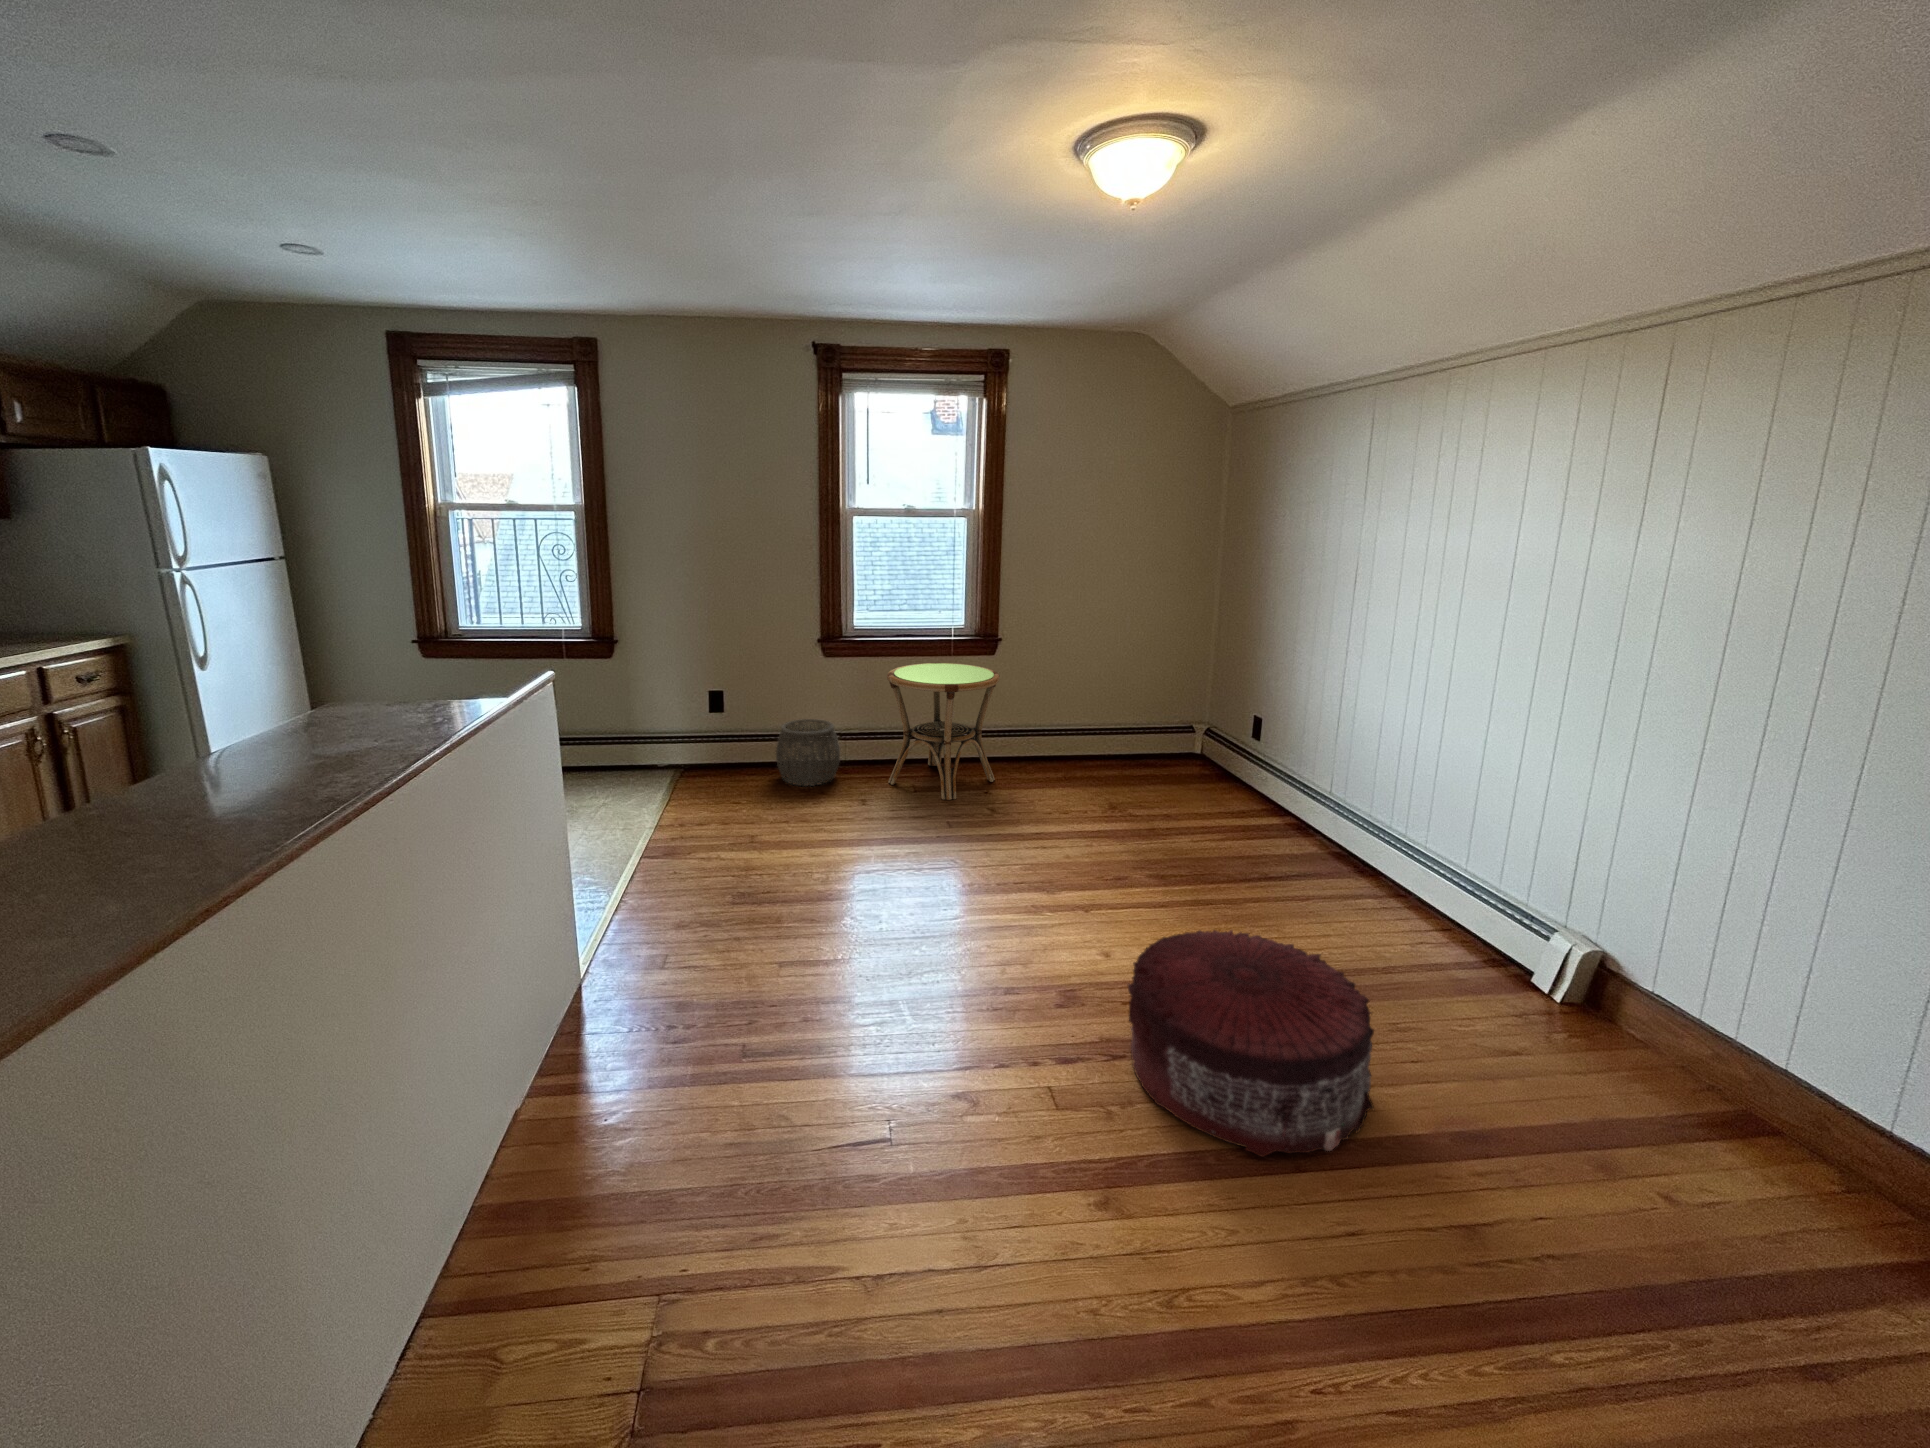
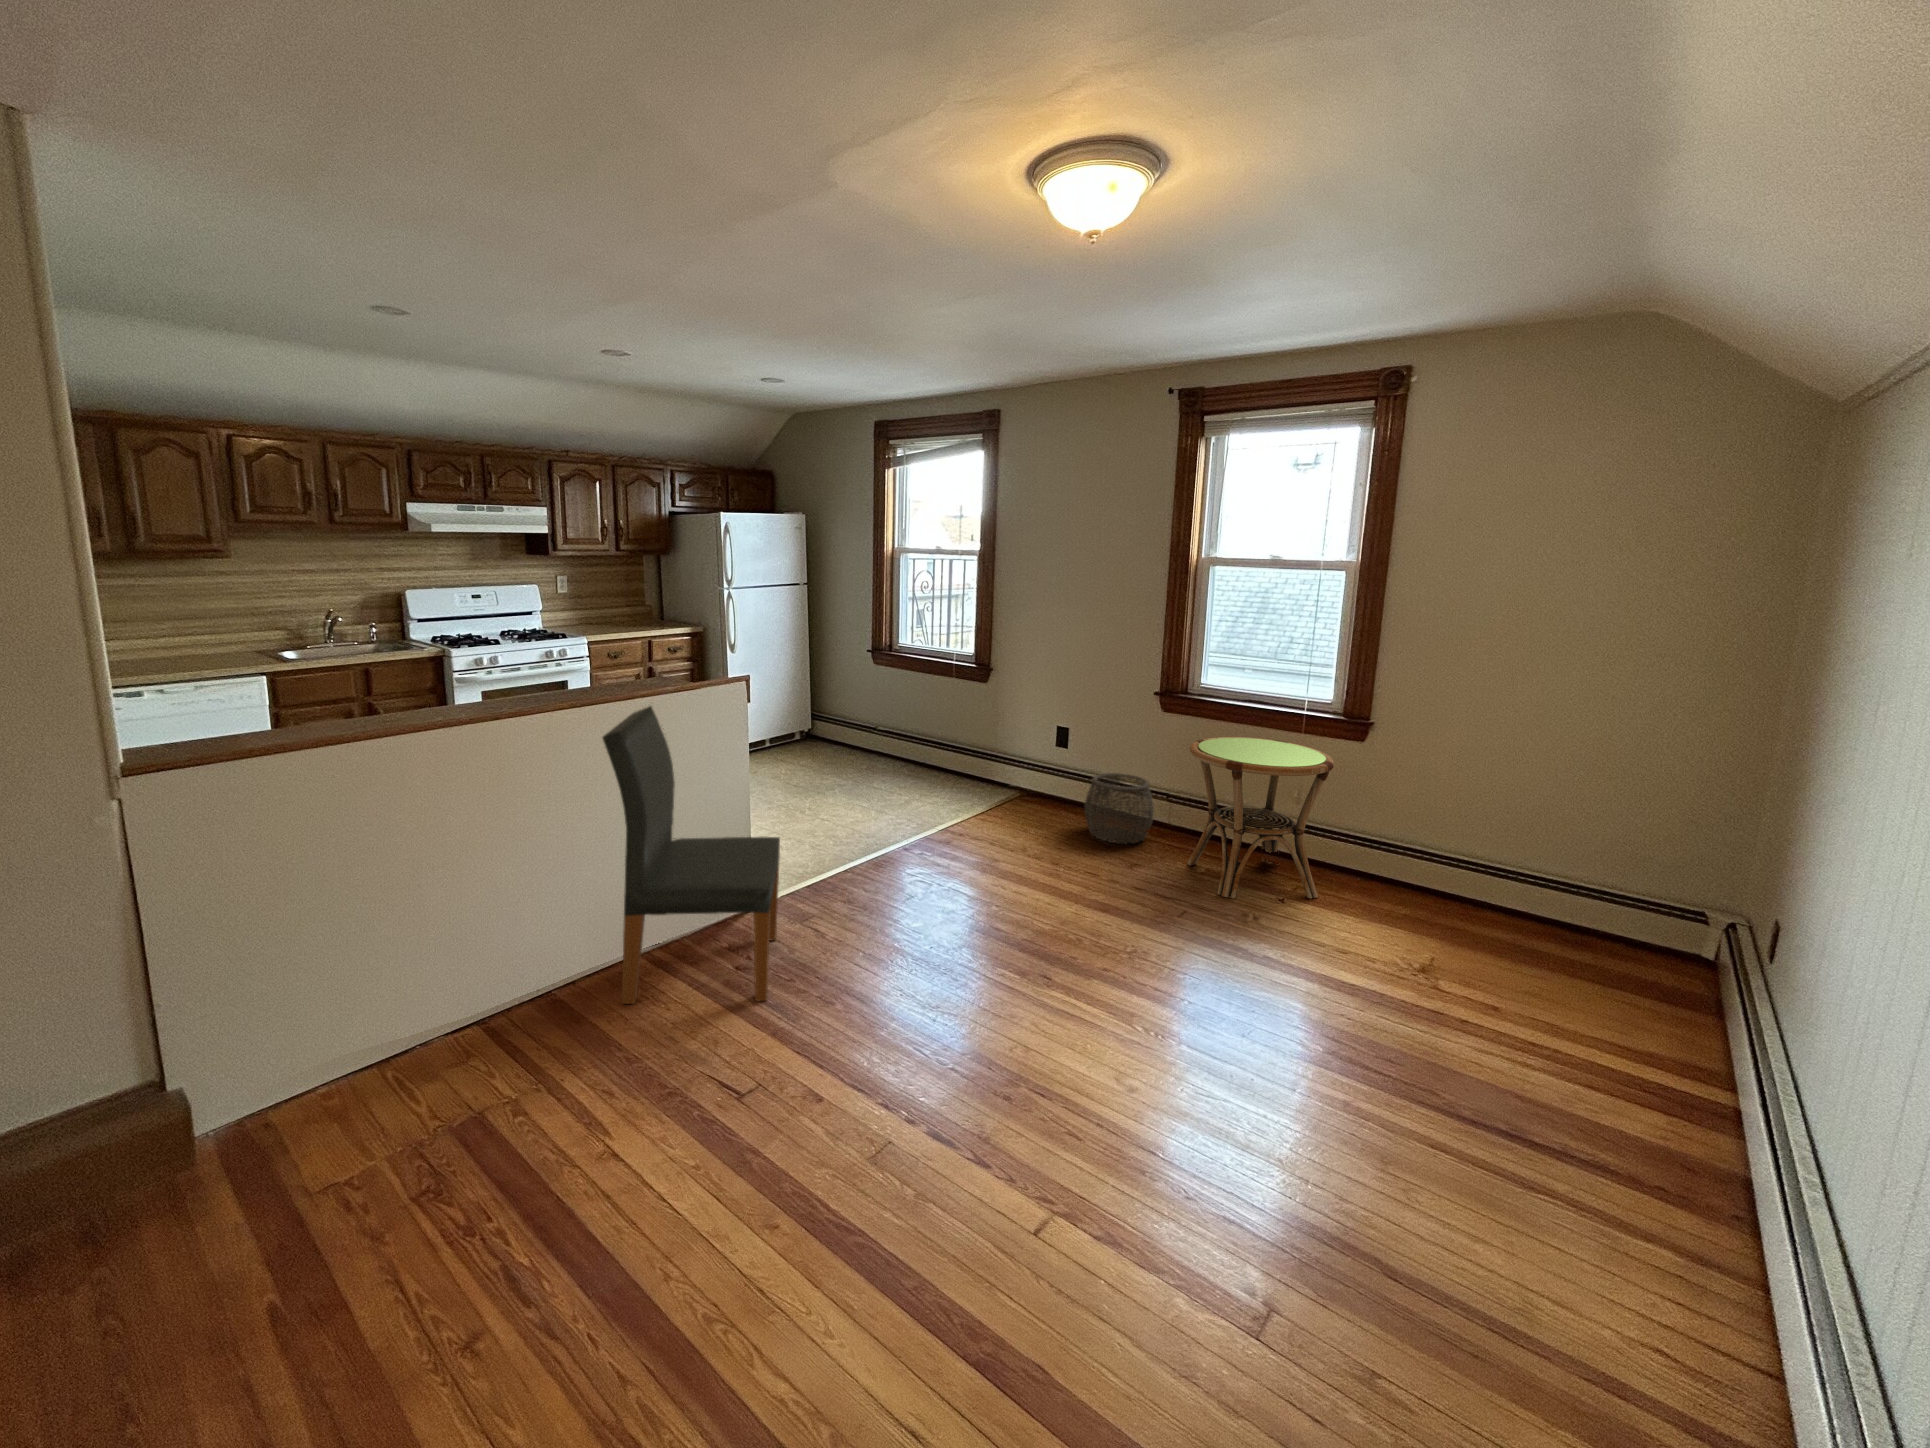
dining chair: none [469,745,776,1173] -> present [603,706,780,1004]
pouf: present [1128,930,1374,1157] -> none [935,1048,1208,1361]

